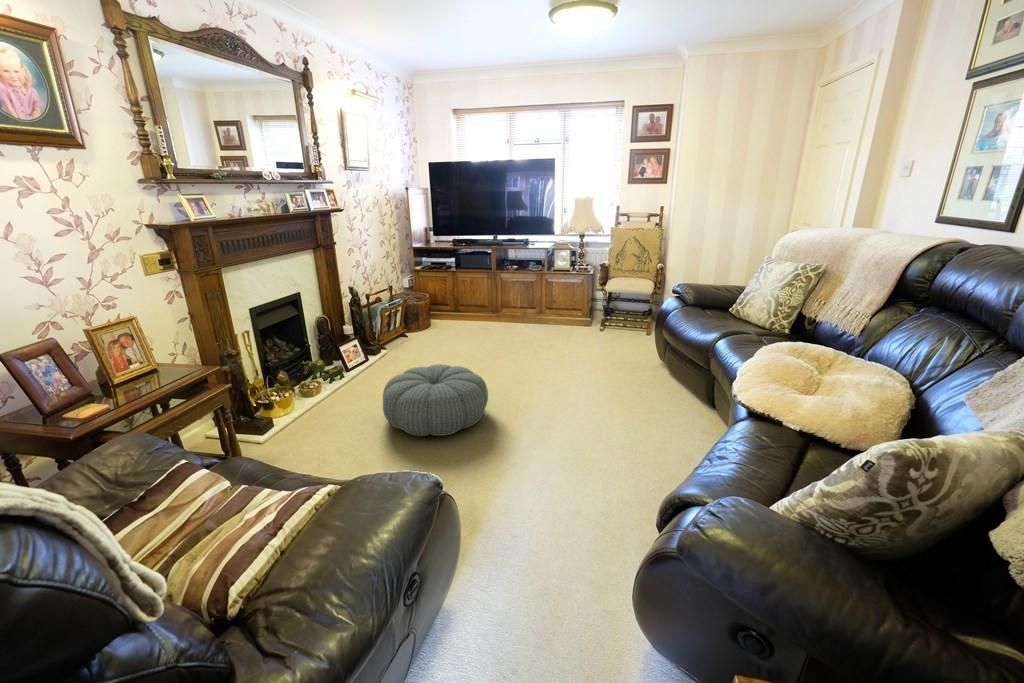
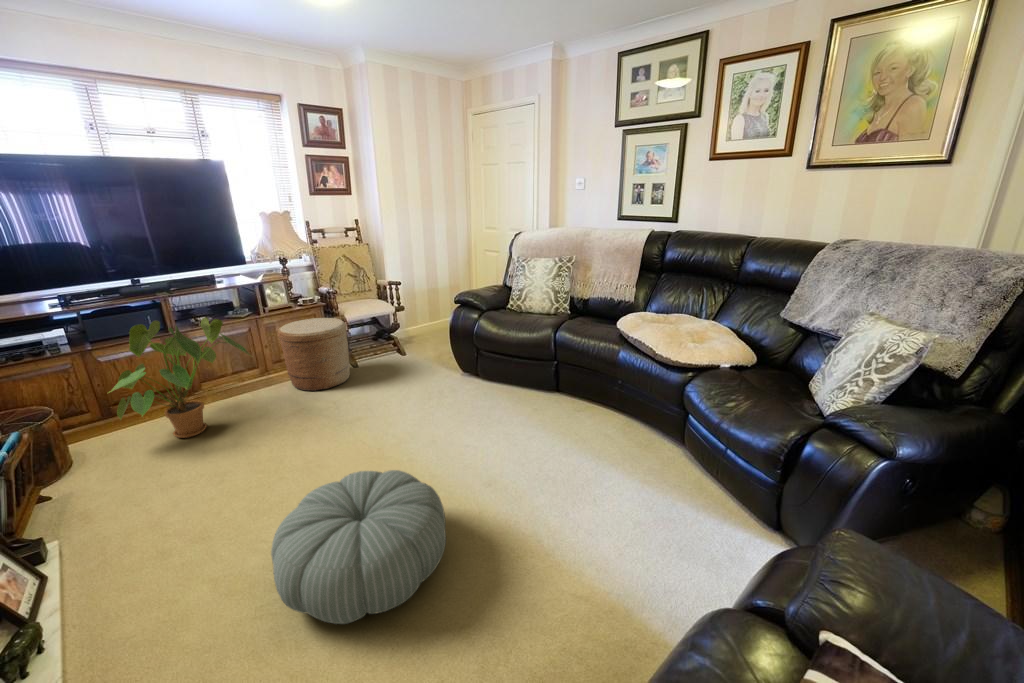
house plant: none [443,261,515,335] -> present [111,318,249,438]
woven basket: none [545,283,595,339] -> present [278,318,350,391]

